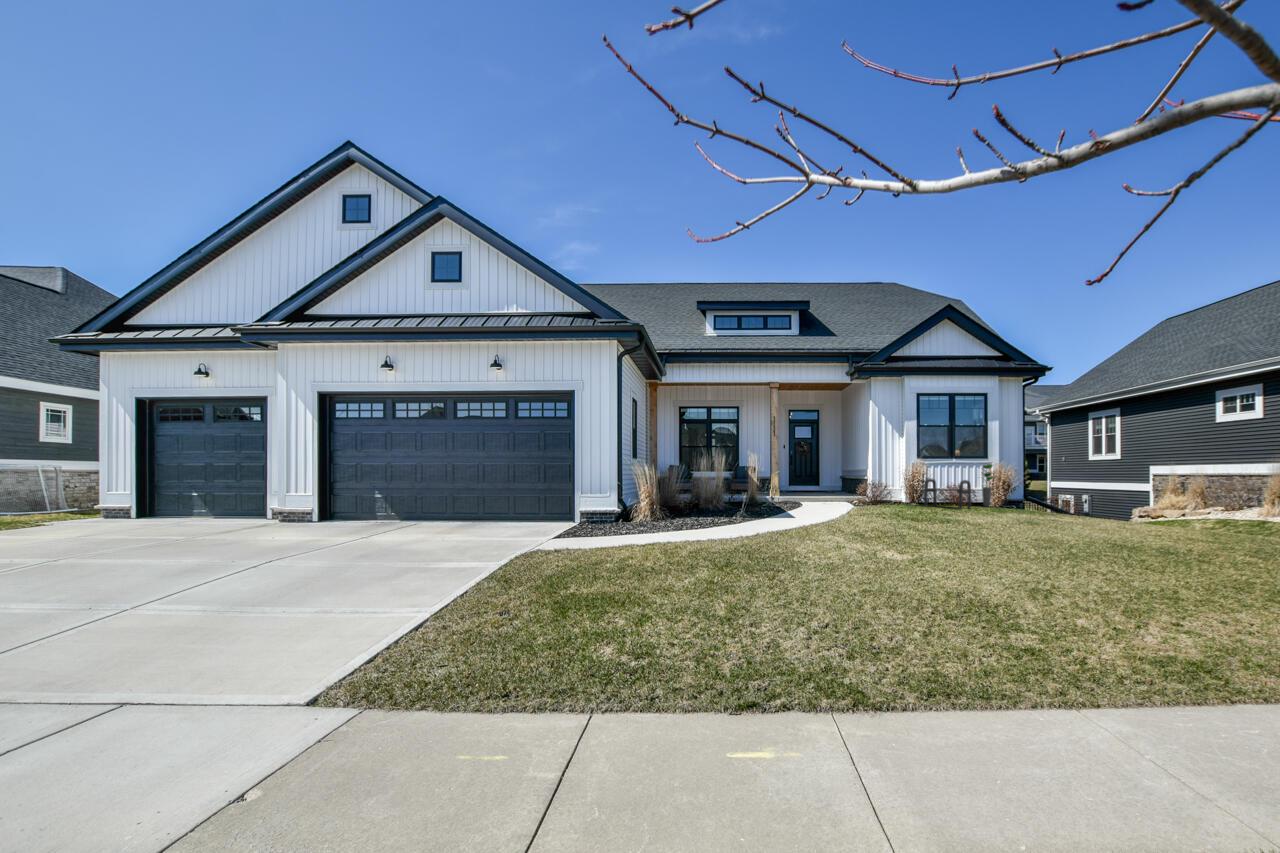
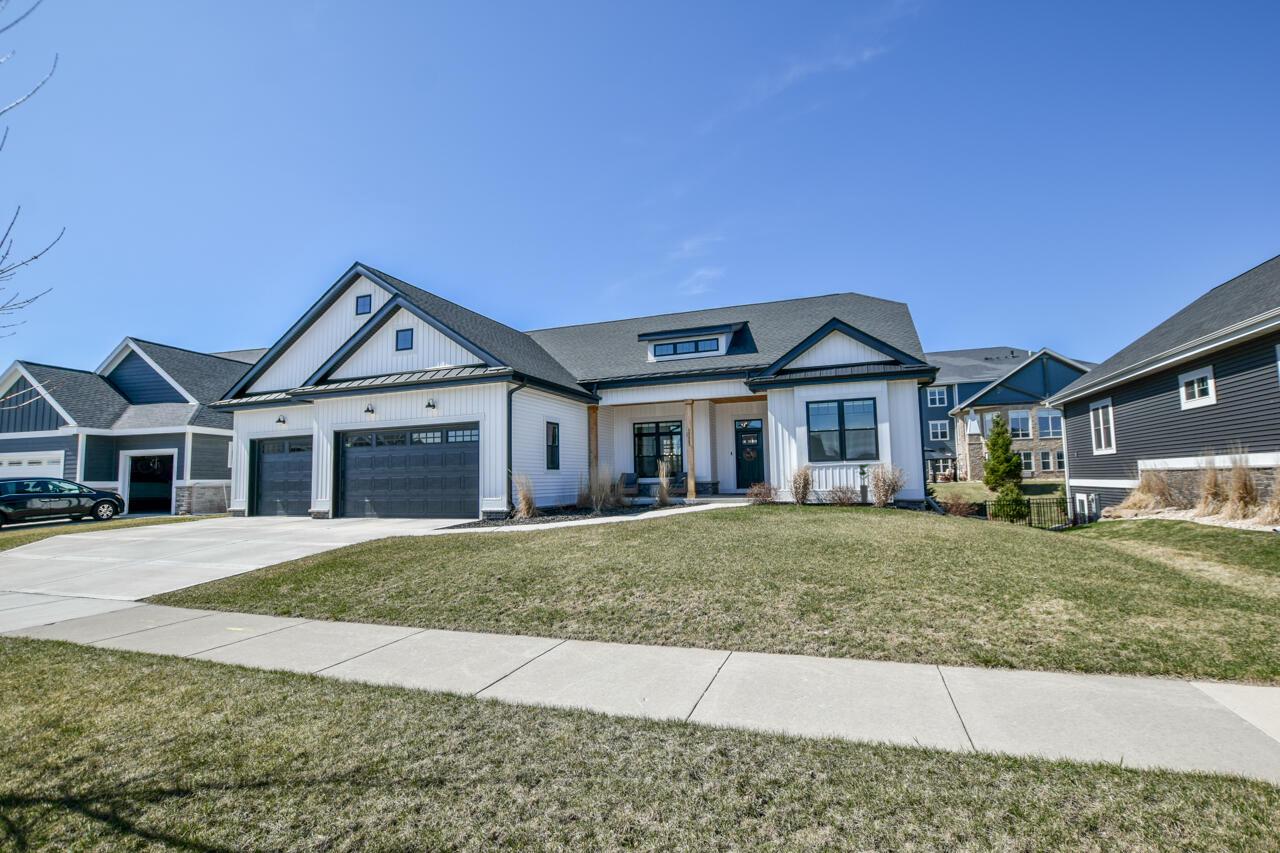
bench: present [924,479,971,509] -> none [801,478,841,506]

